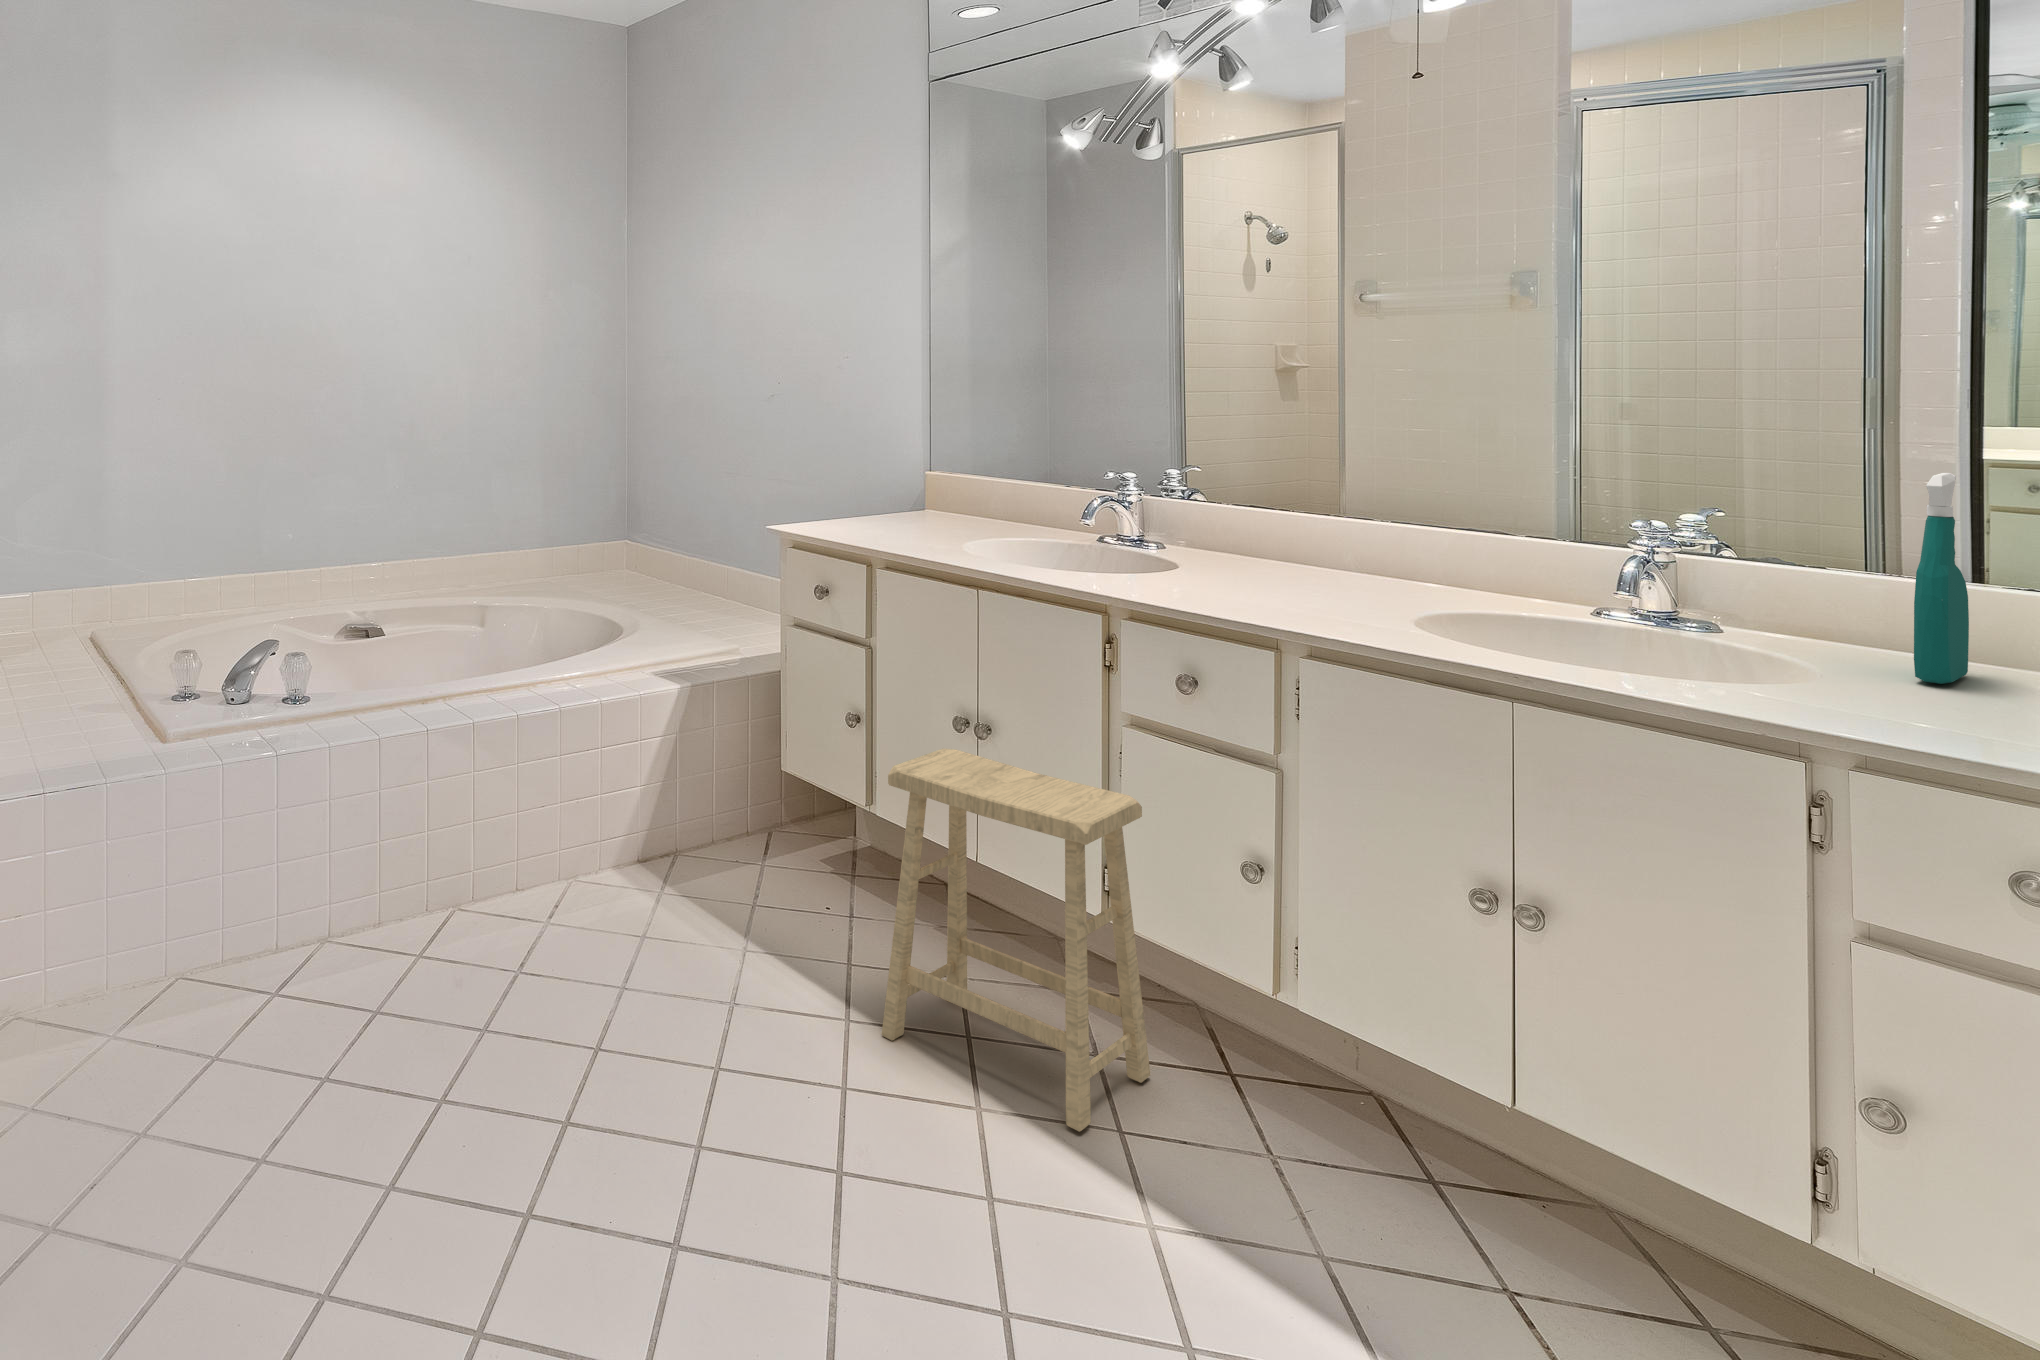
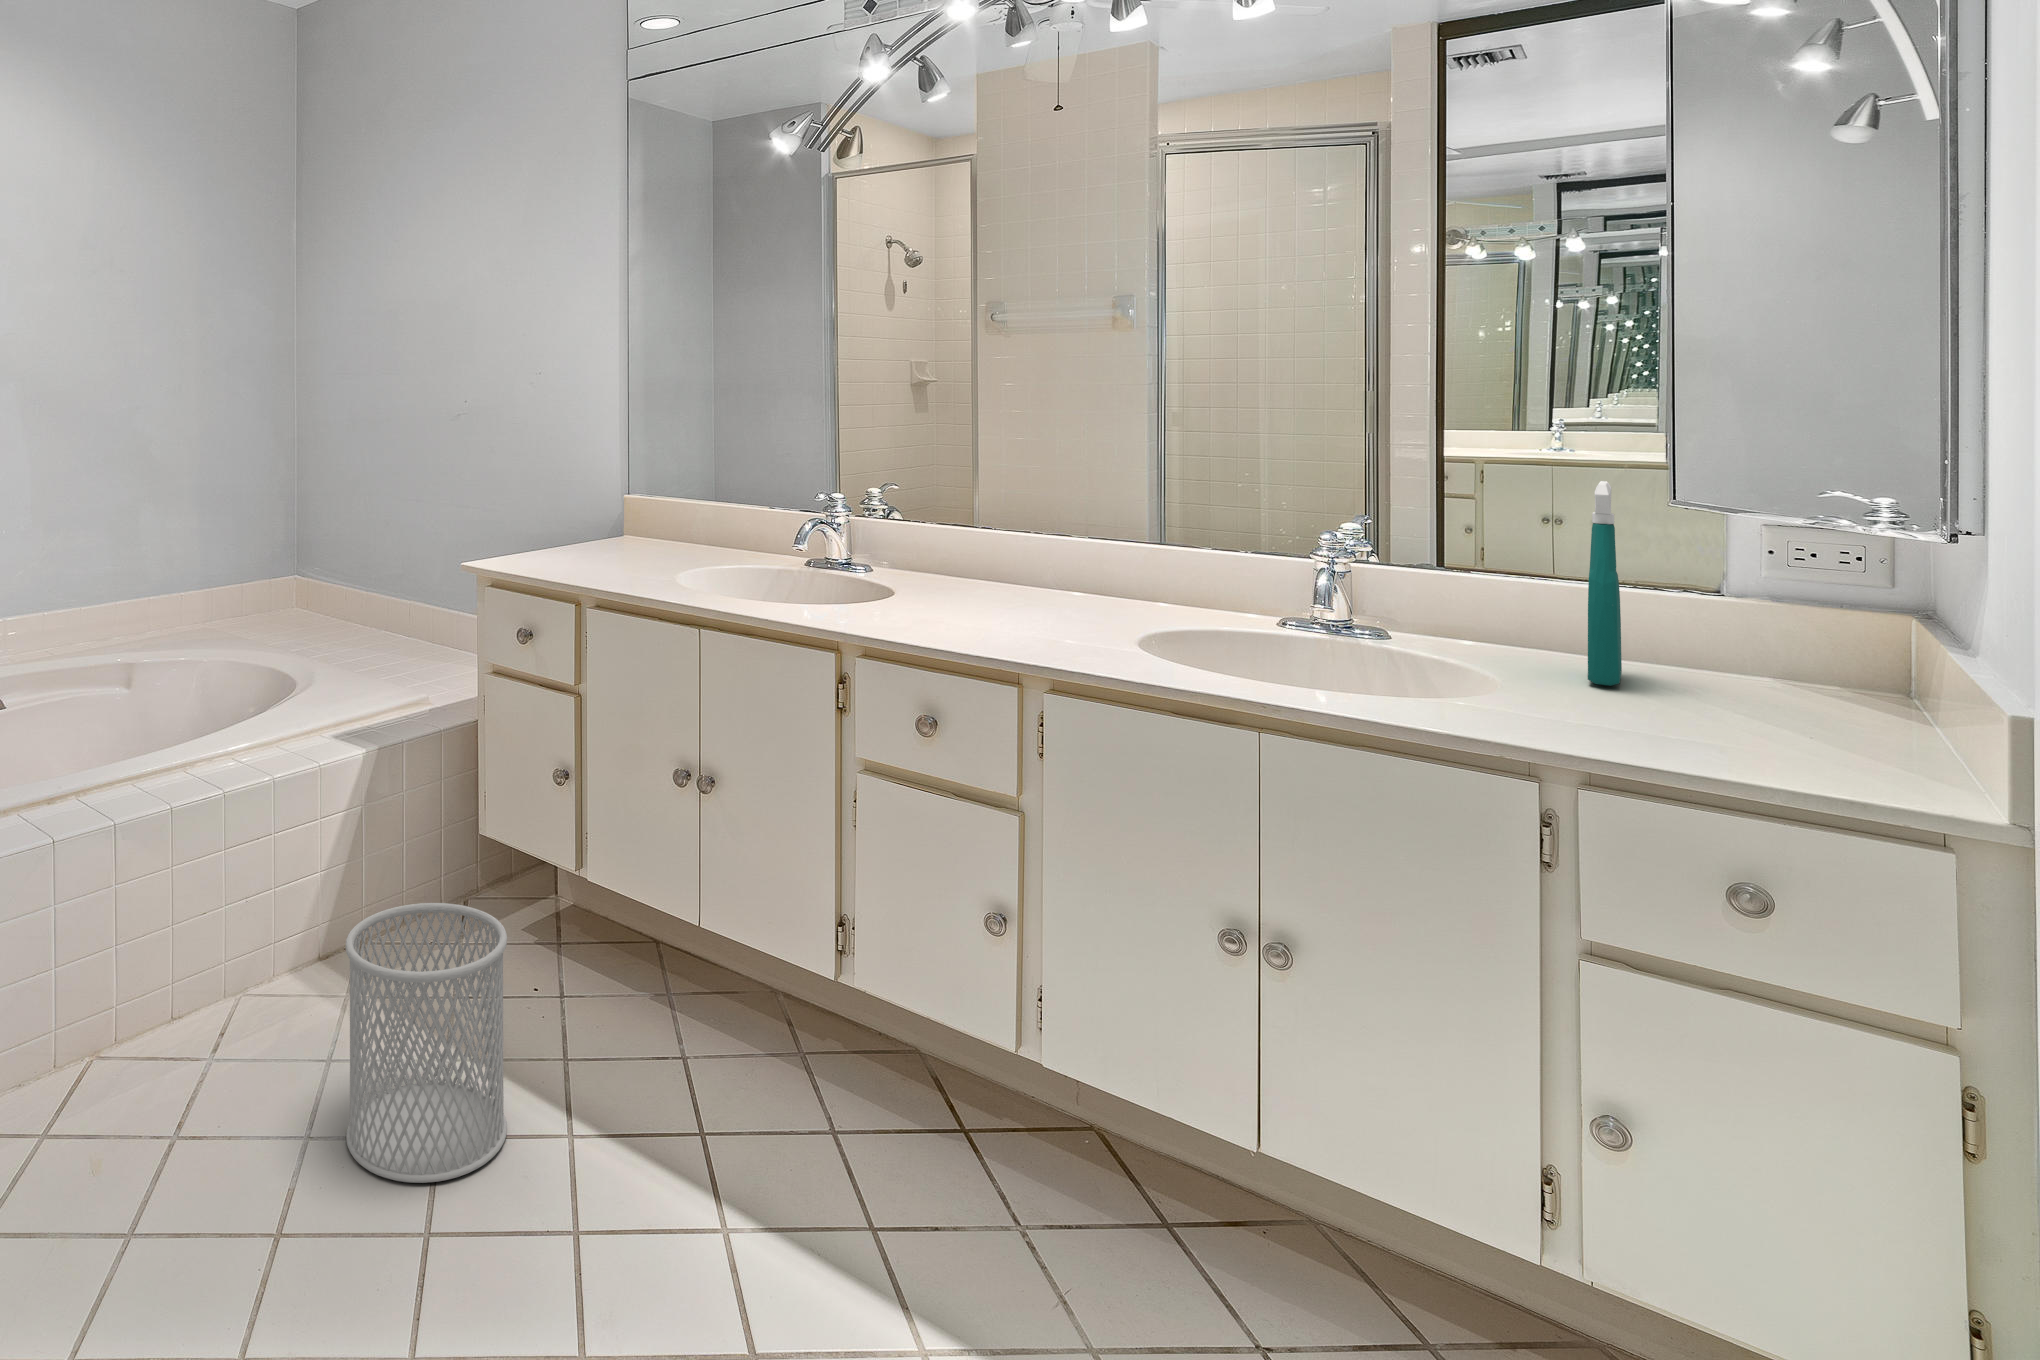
footstool: present [882,749,1150,1132] -> none [607,808,888,1238]
wastebasket: none [657,811,795,1036] -> present [345,903,507,1183]

